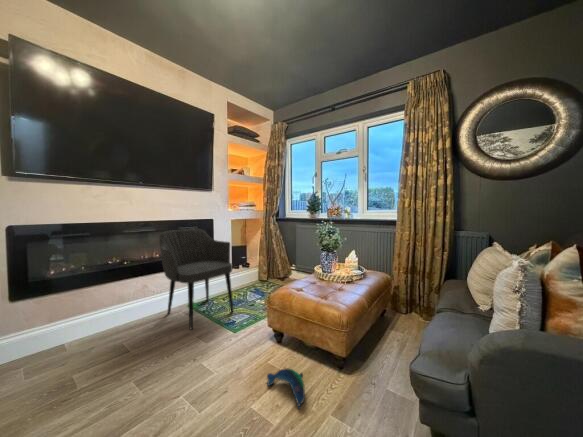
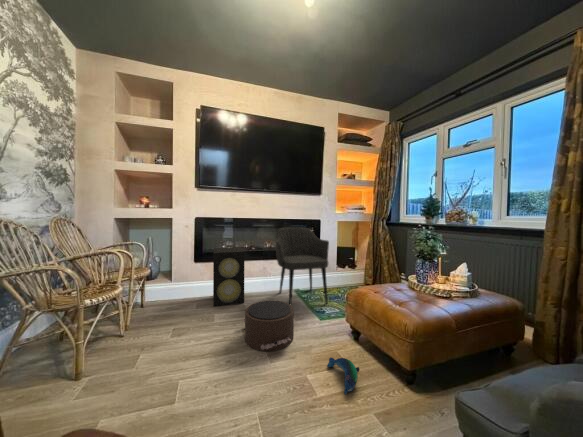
speaker: none [44,264,117,368] -> present [213,247,244,306]
pouf: none [129,327,217,408] -> present [242,300,294,351]

